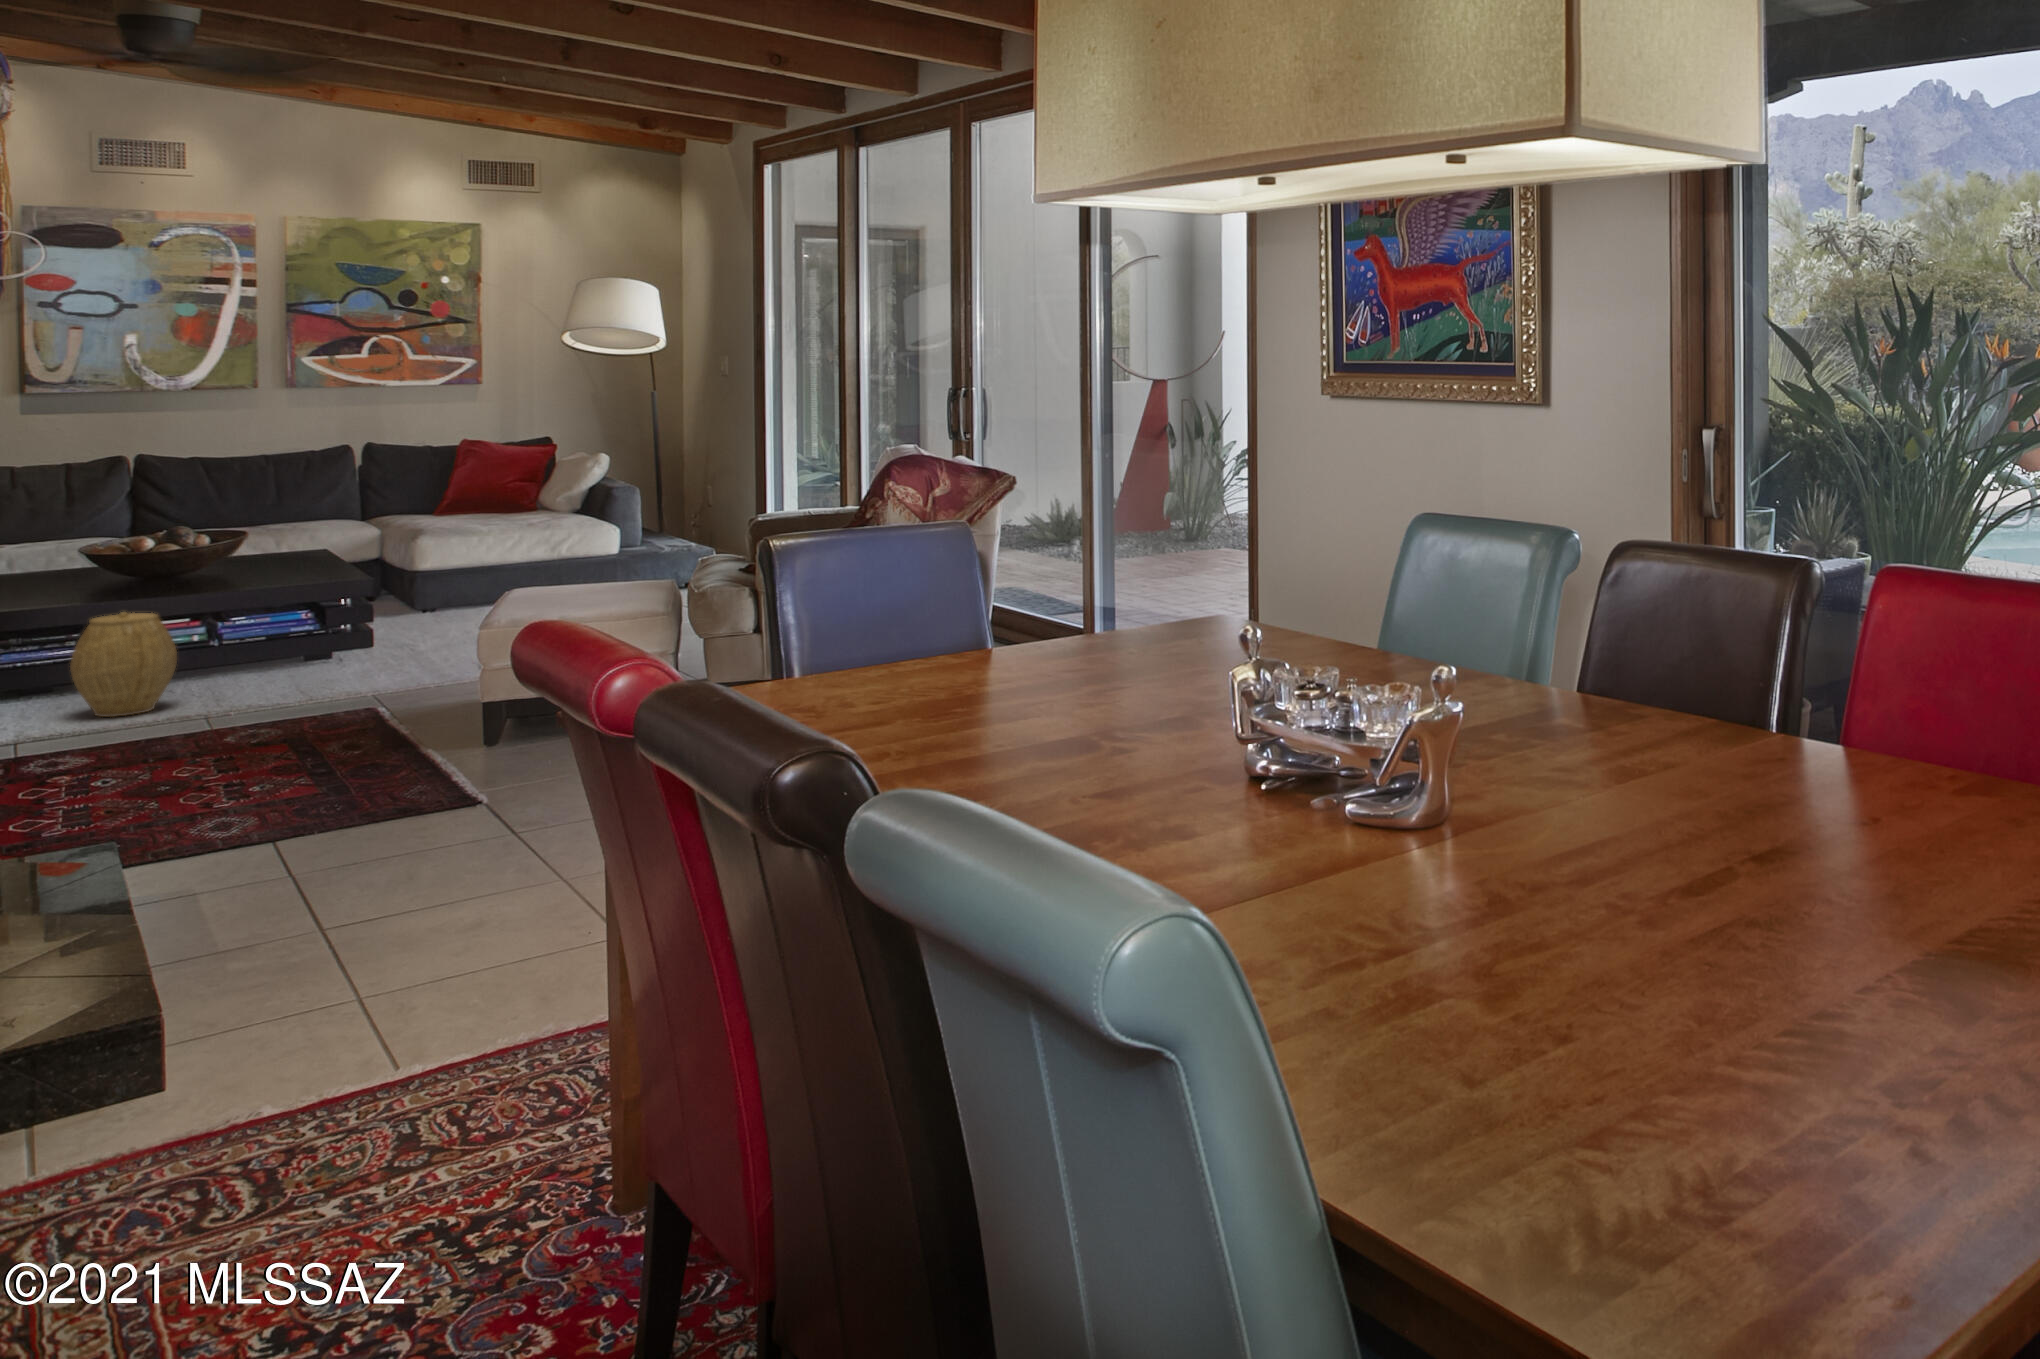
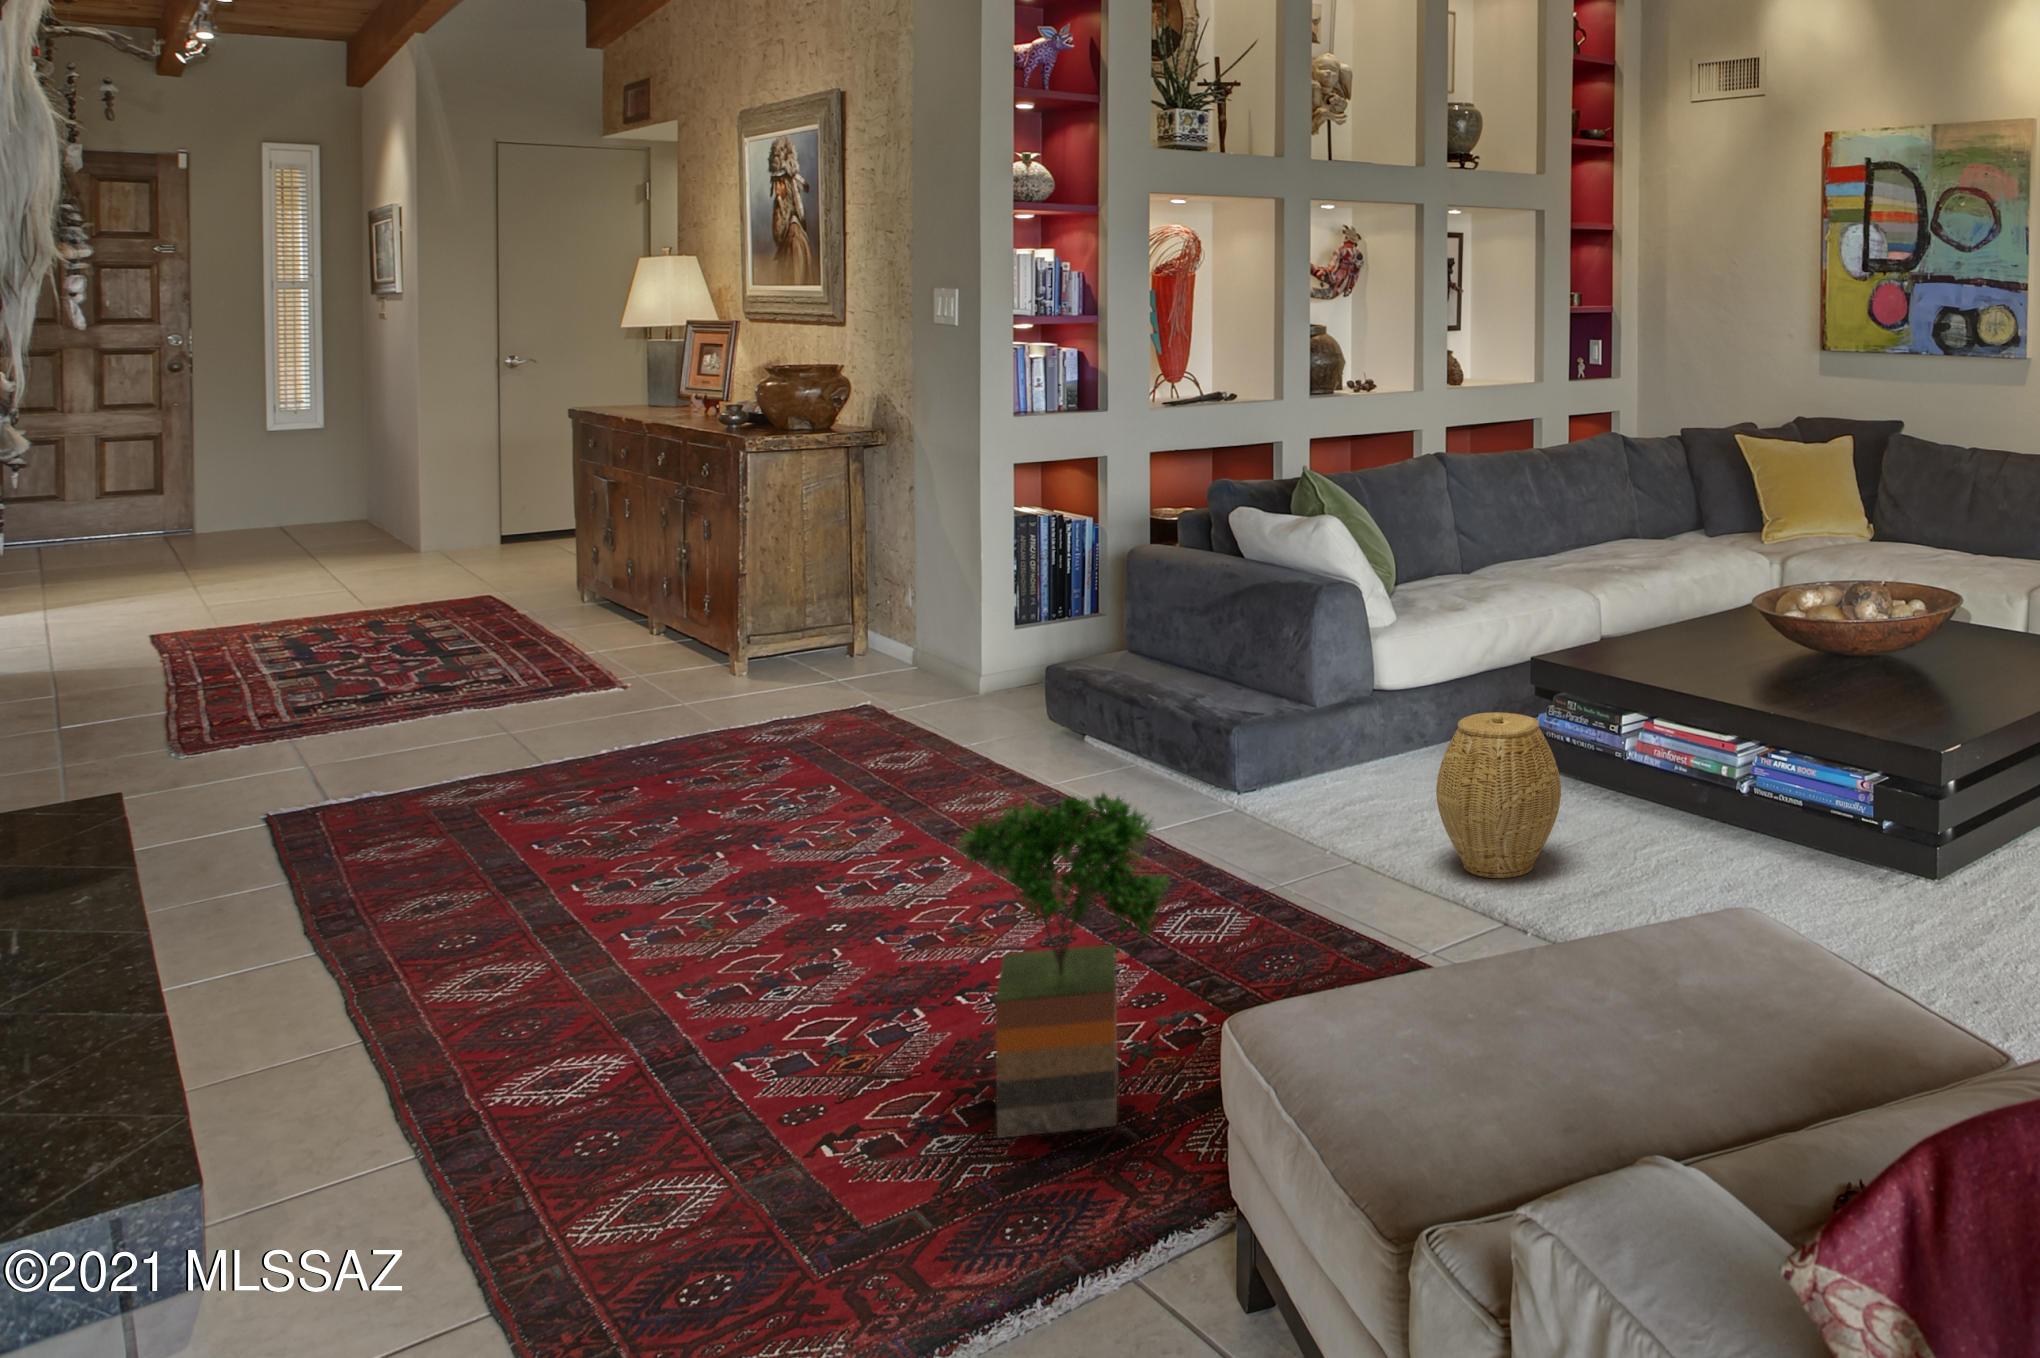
potted tree: none [195,603,358,777] -> present [957,793,1172,1138]

